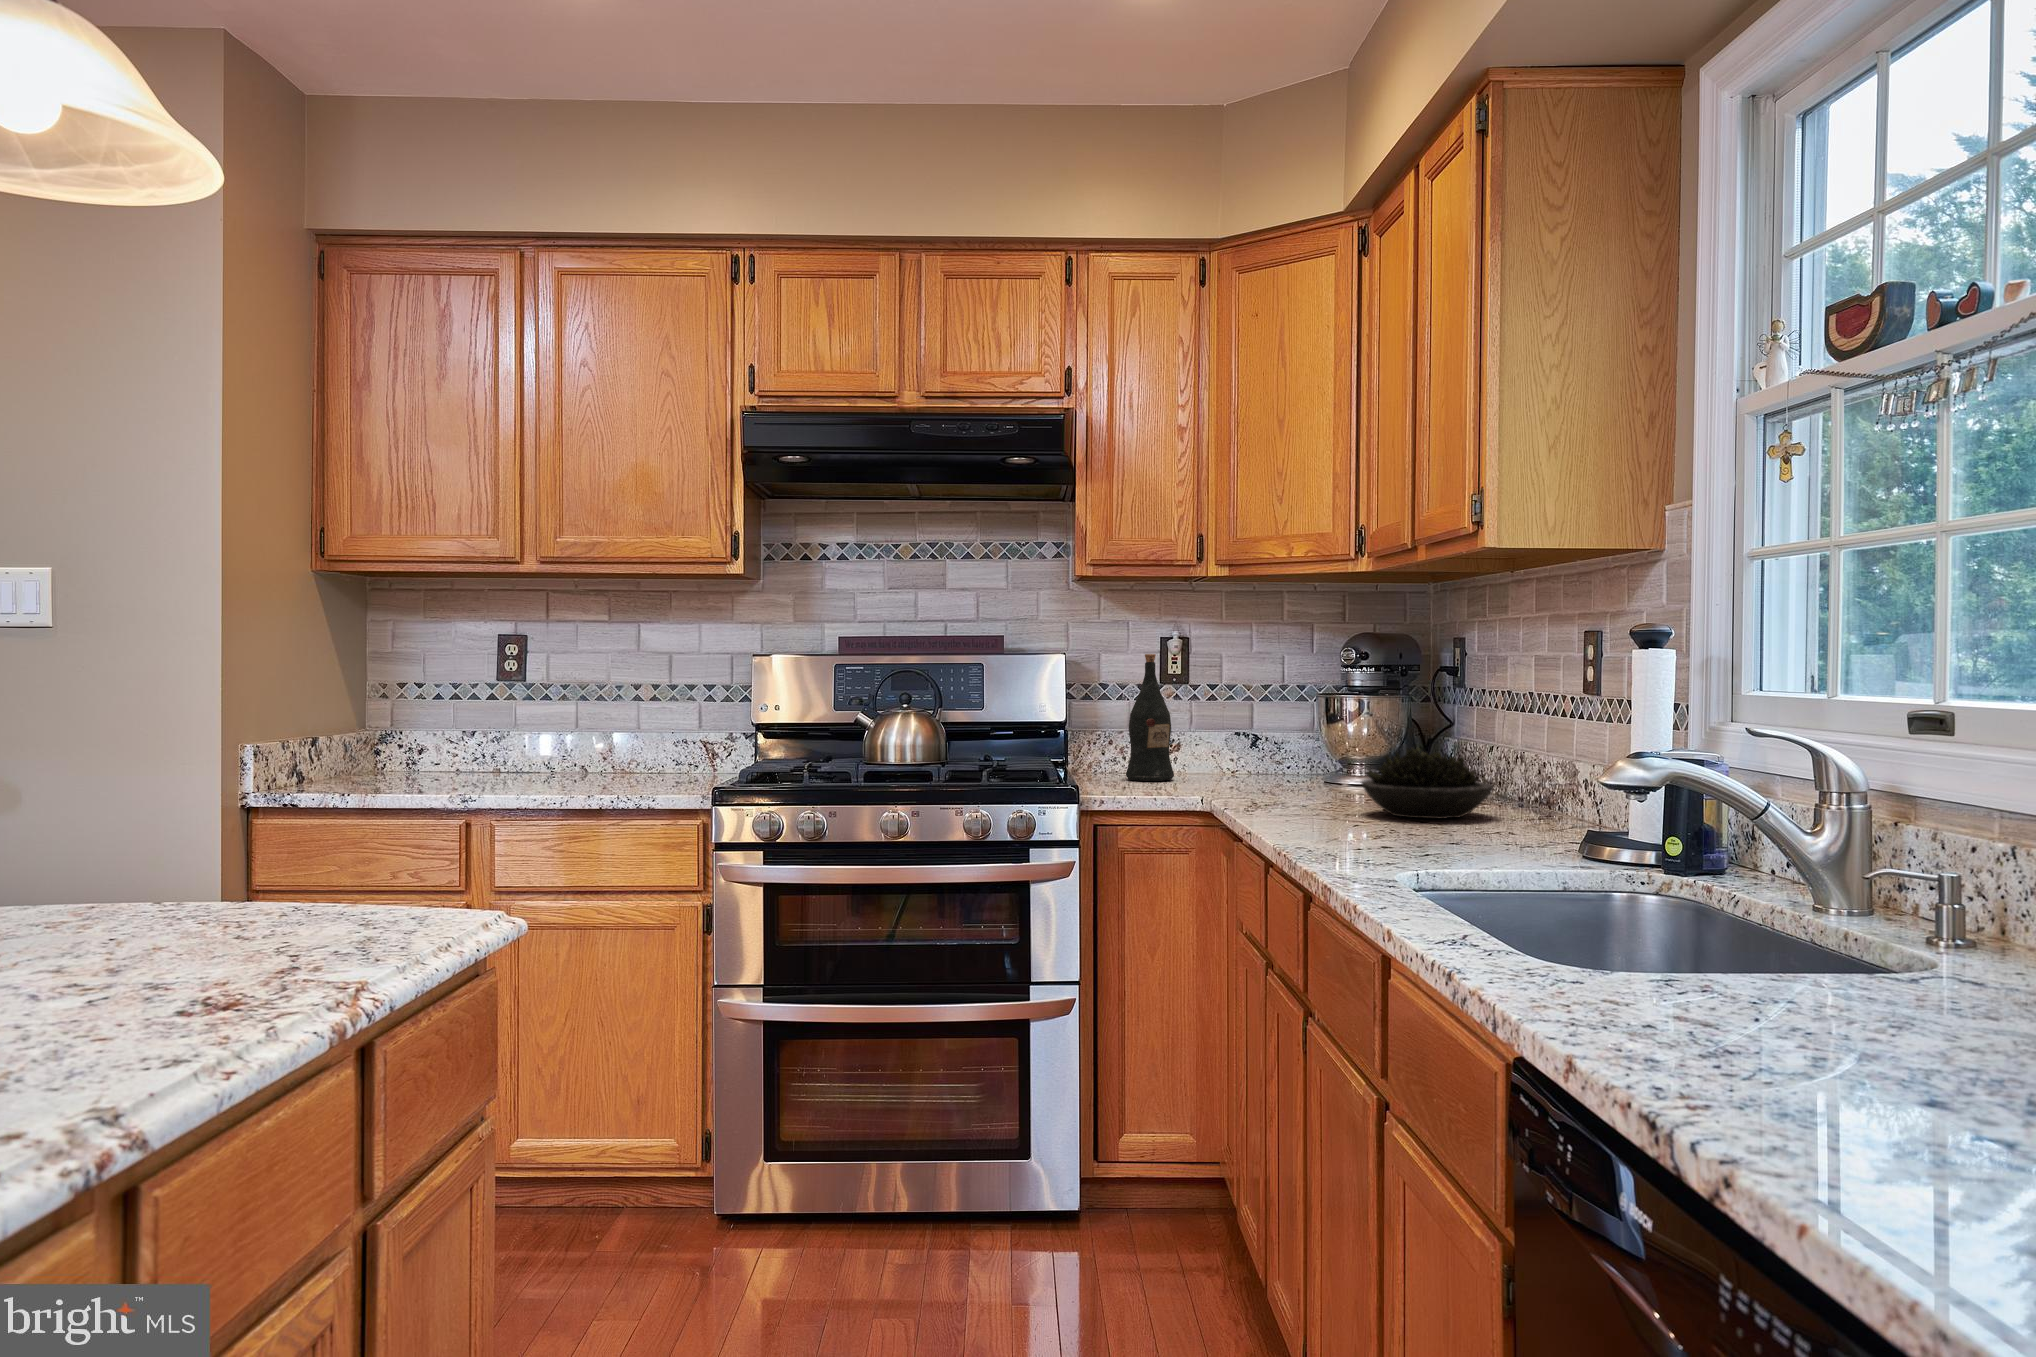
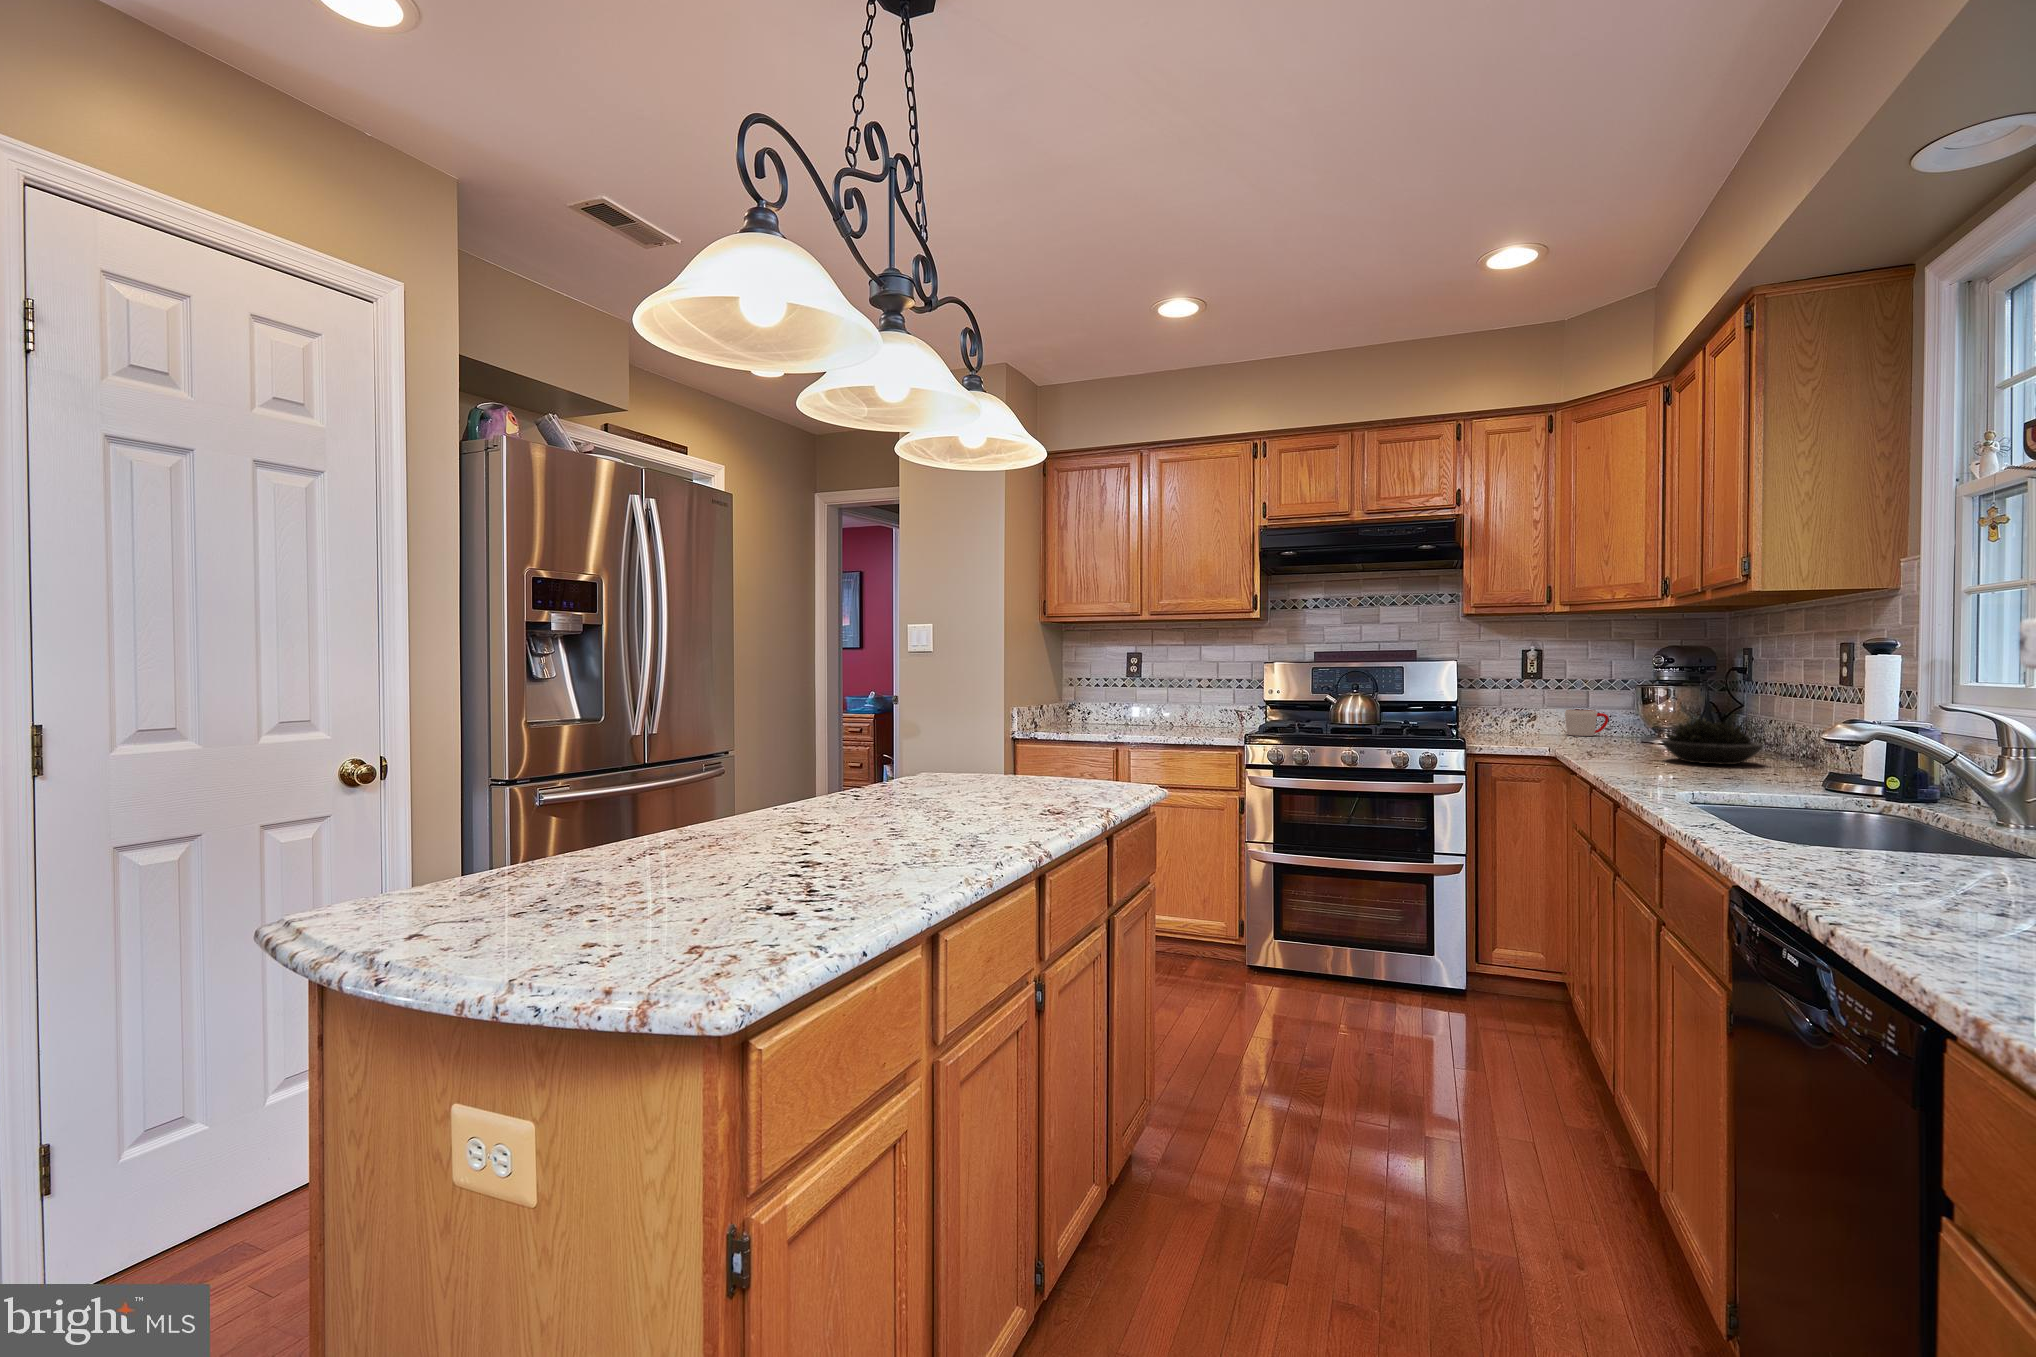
wine bottle: present [1126,654,1174,781] -> none [1497,661,1530,738]
mug: none [1223,732,1282,774] -> present [1565,710,1608,736]

